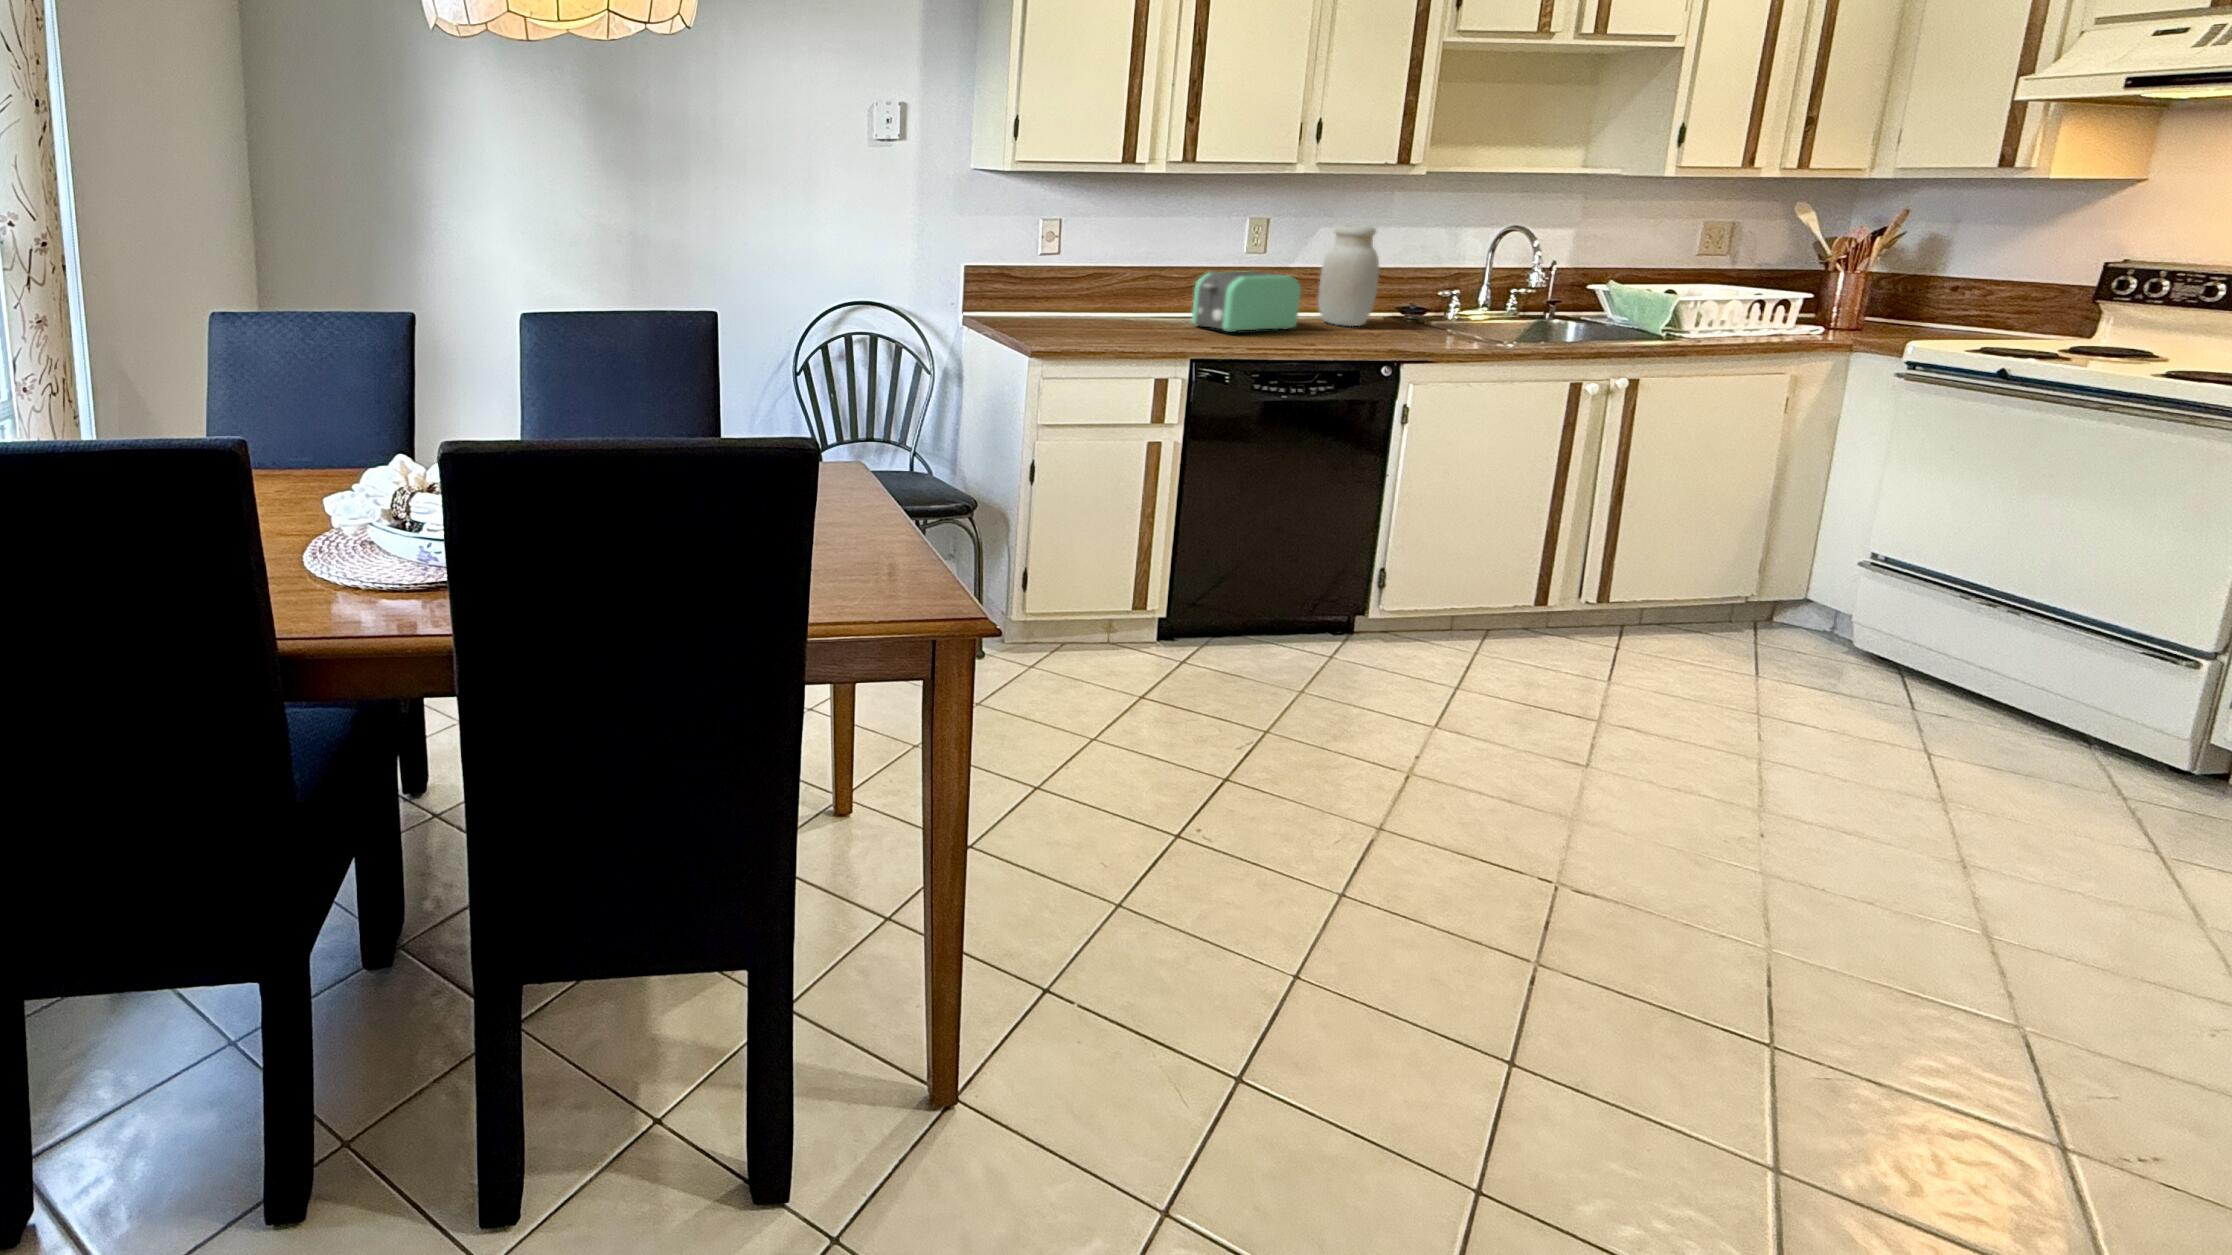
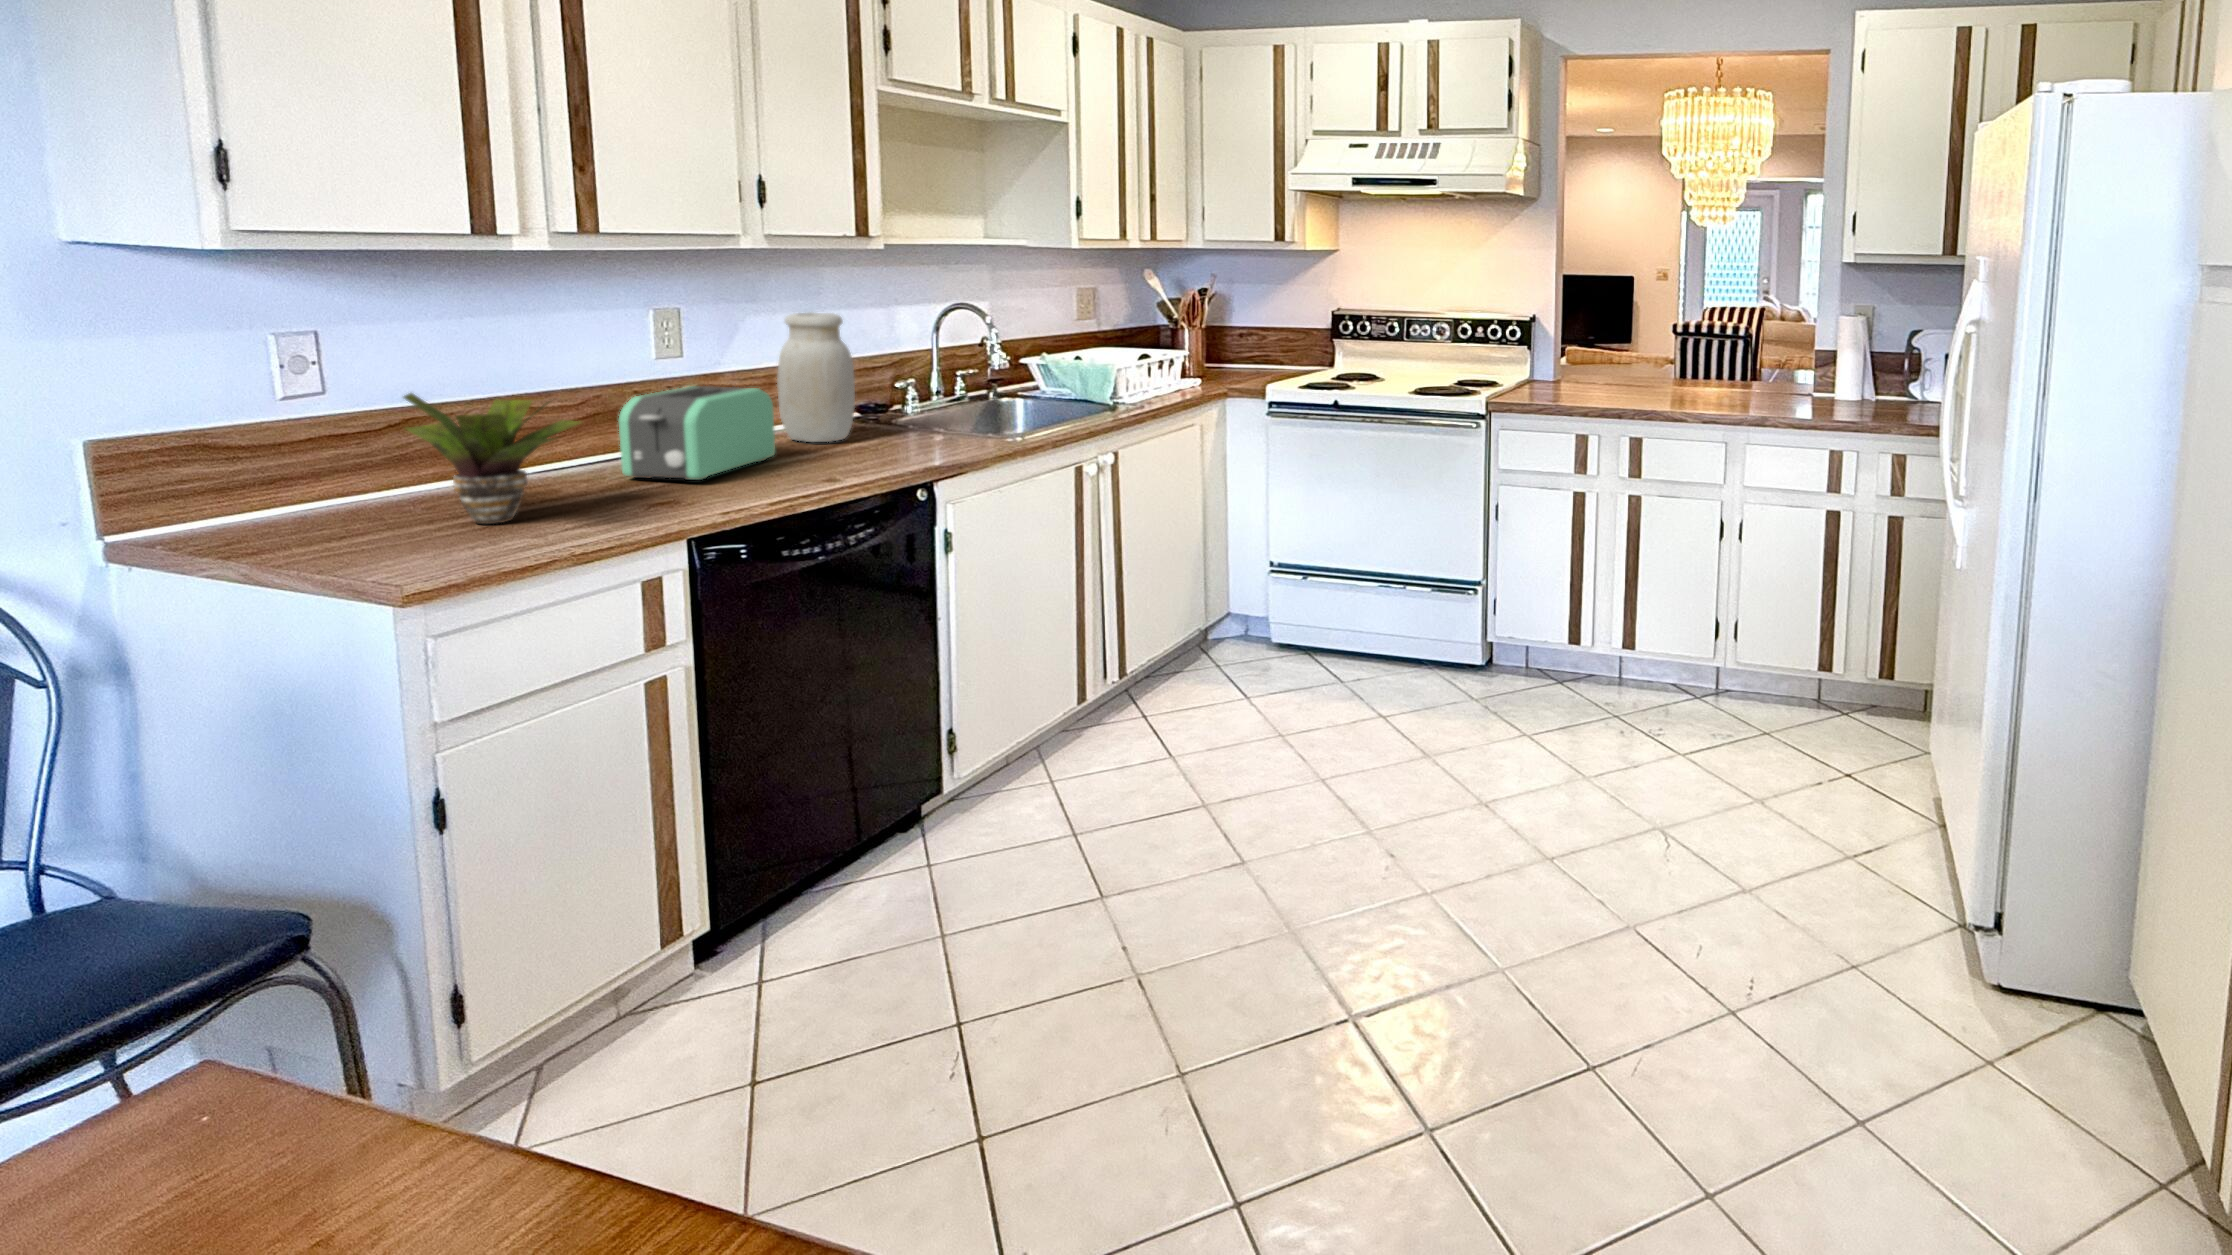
potted plant: none [1075,254,1162,334] -> present [404,393,580,524]

